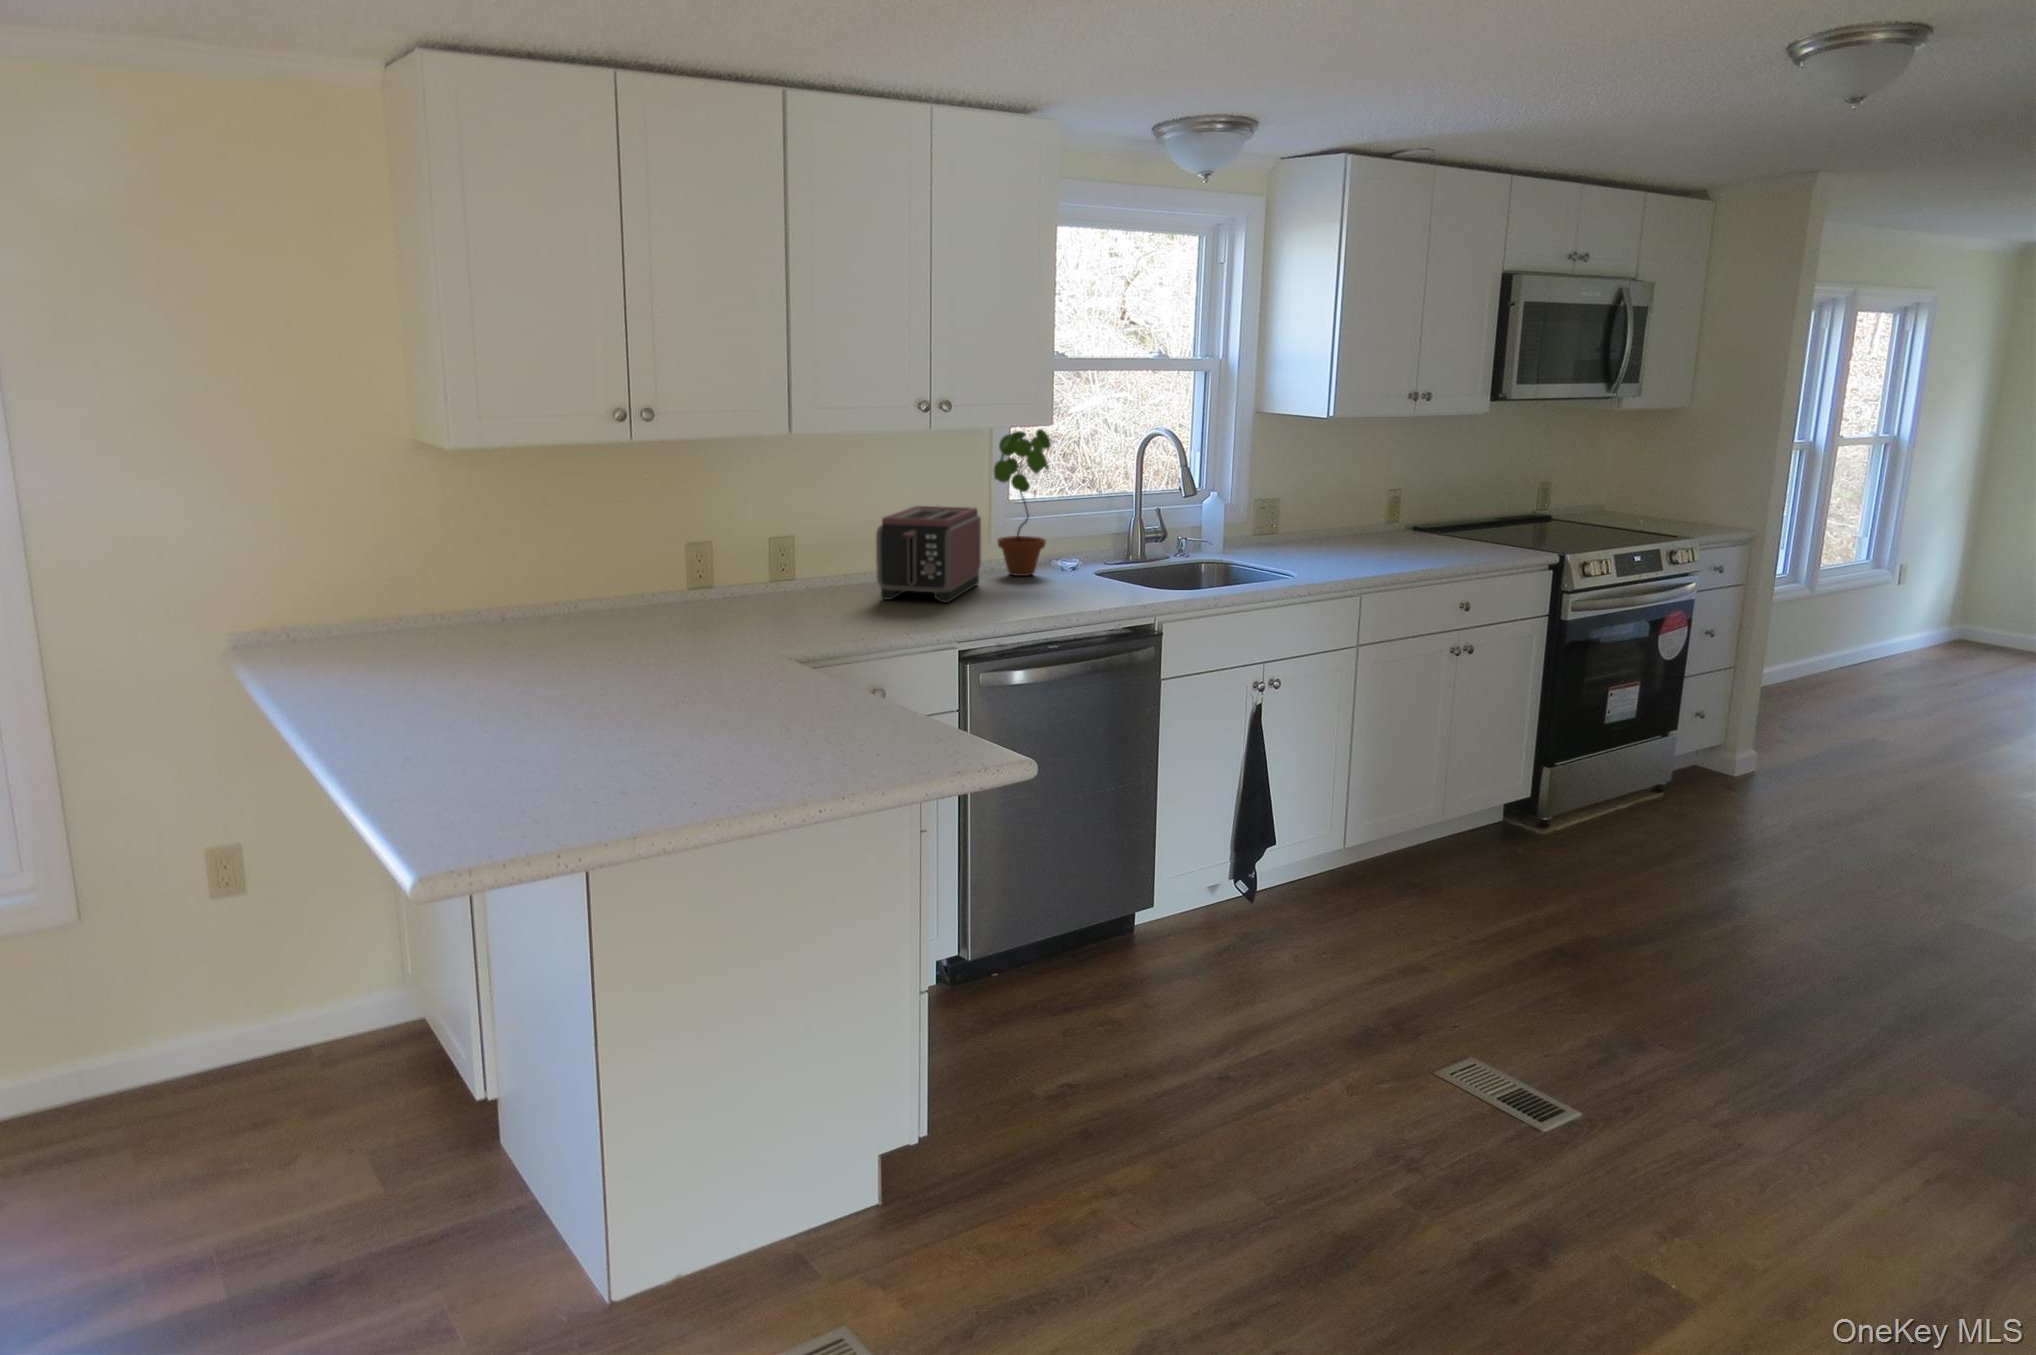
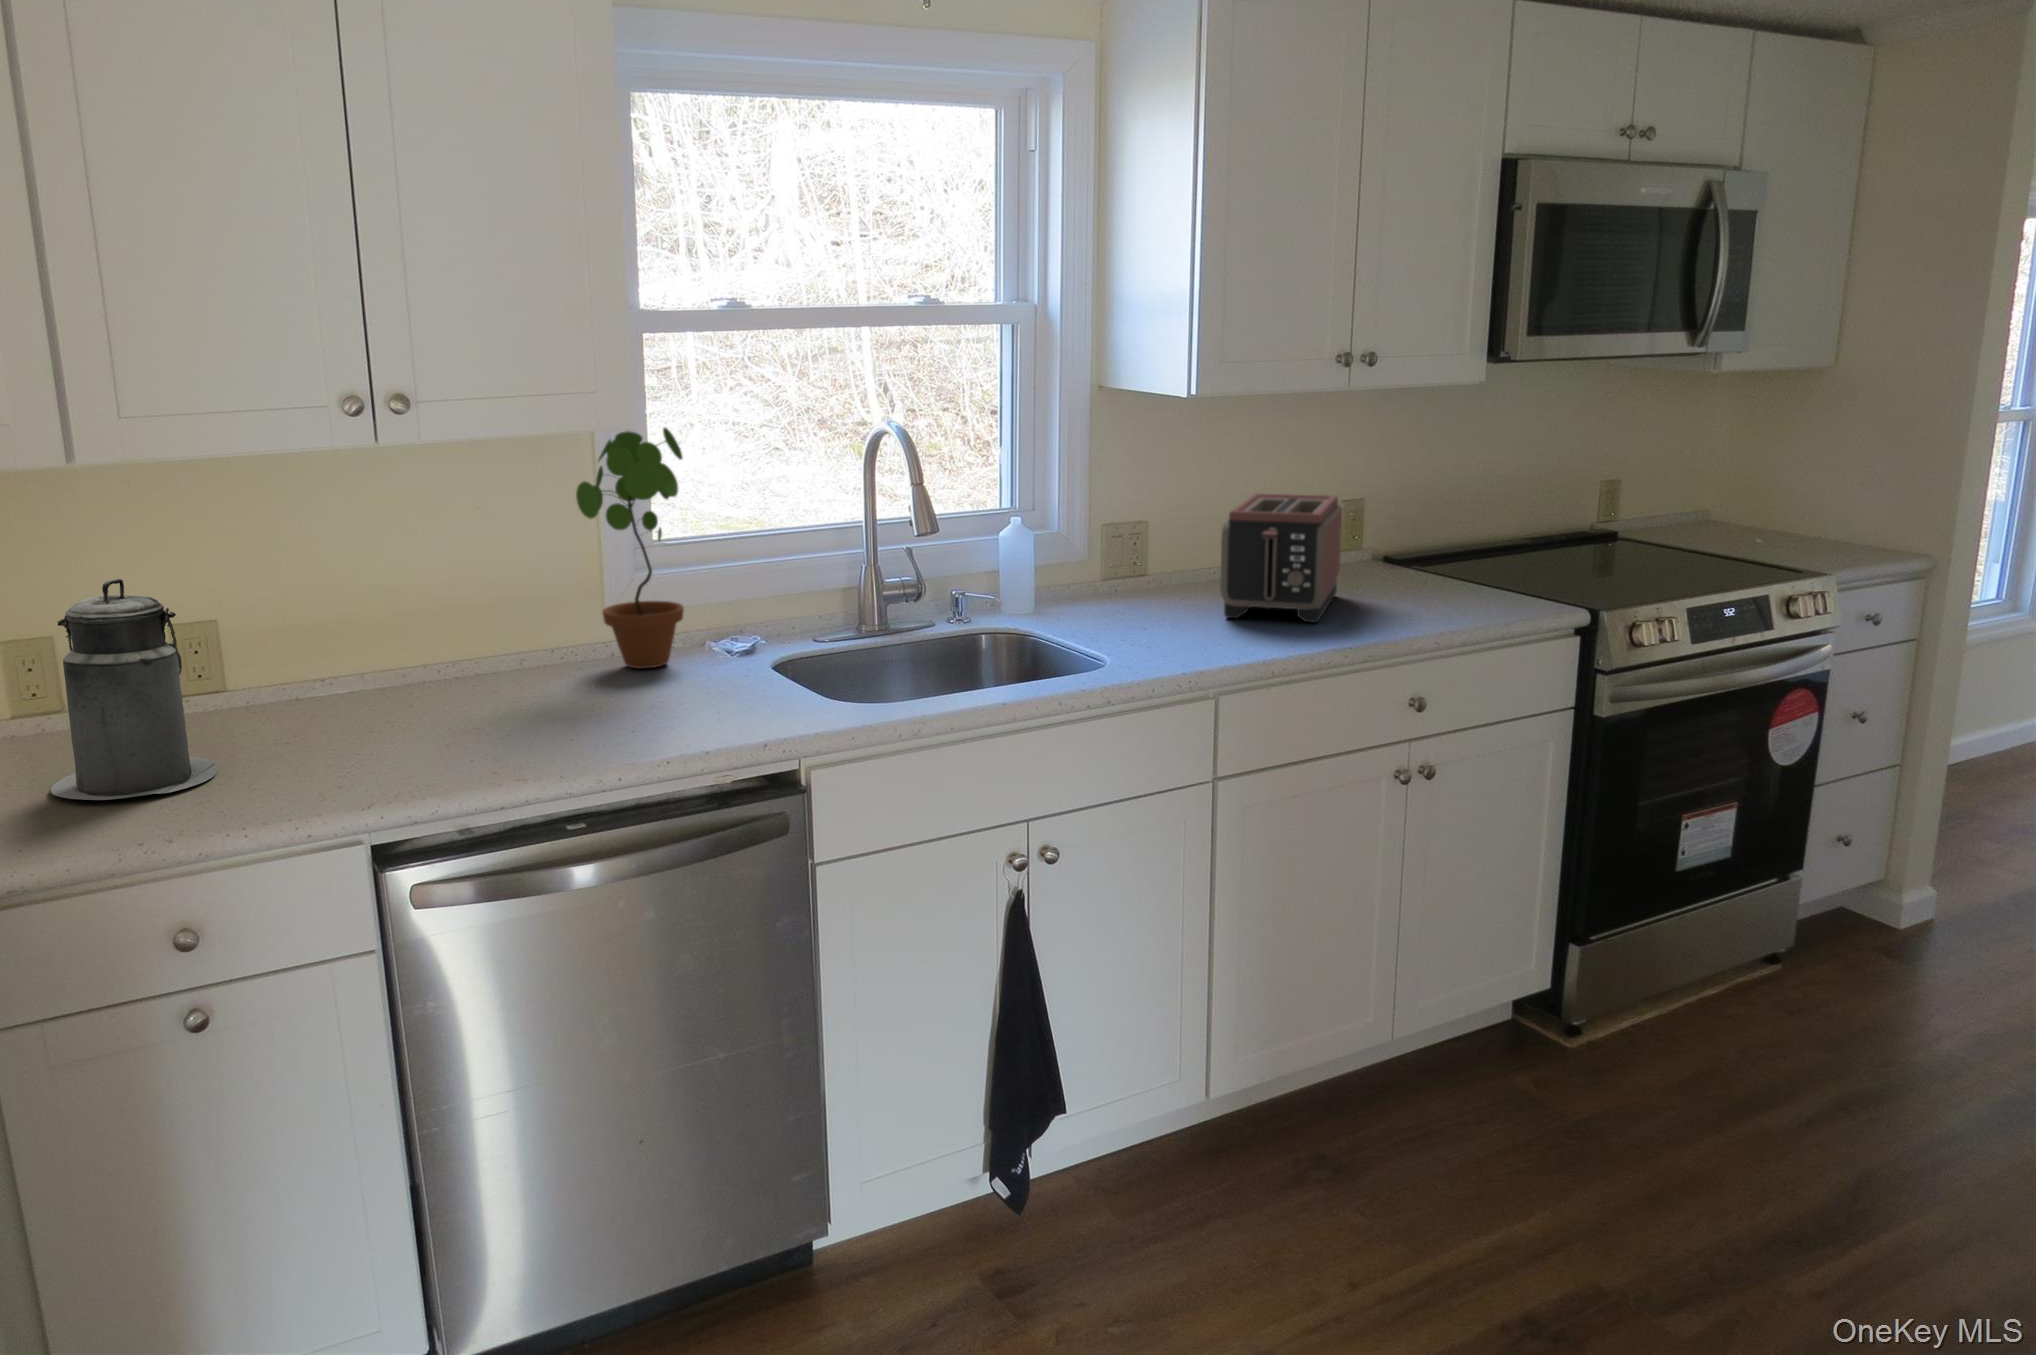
canister: none [777,503,860,624] -> present [51,578,217,800]
toaster: present [876,506,981,602] -> present [1220,494,1342,622]

